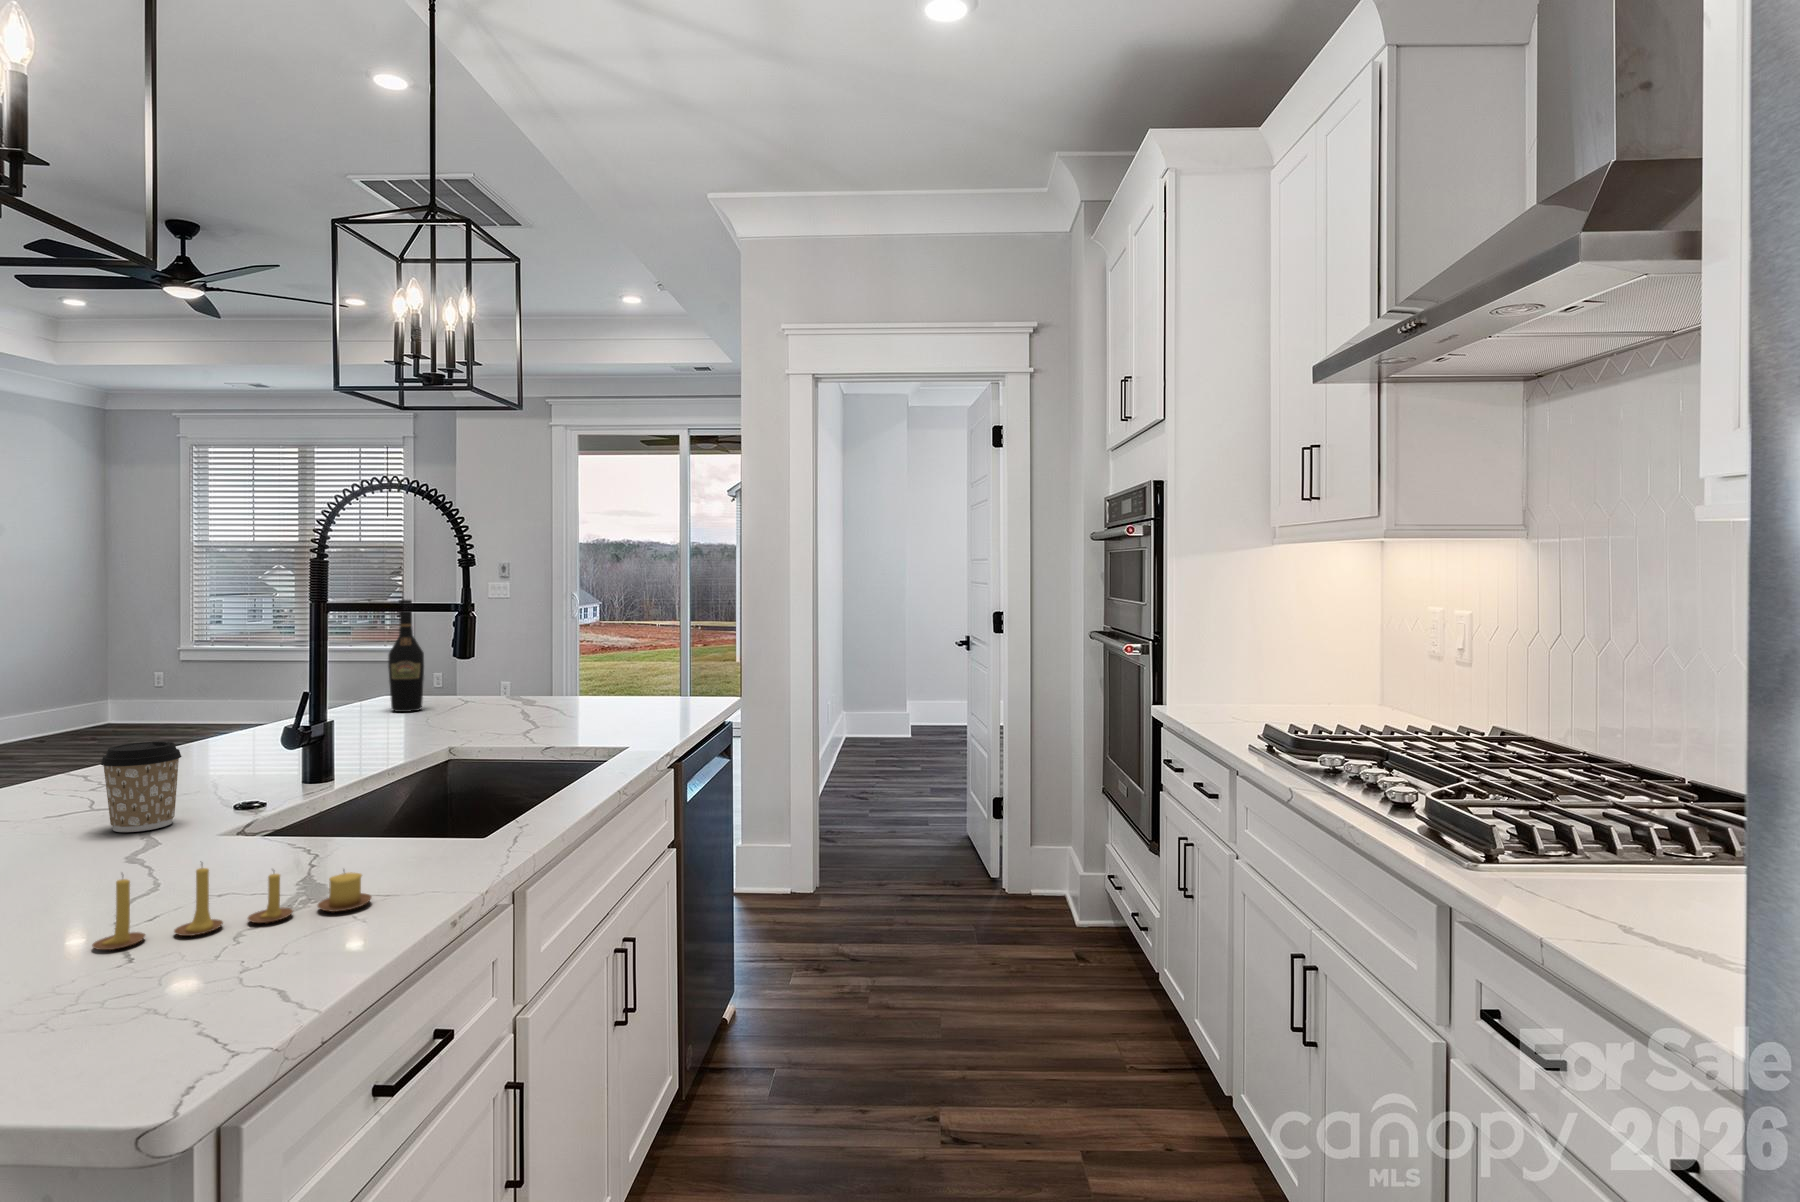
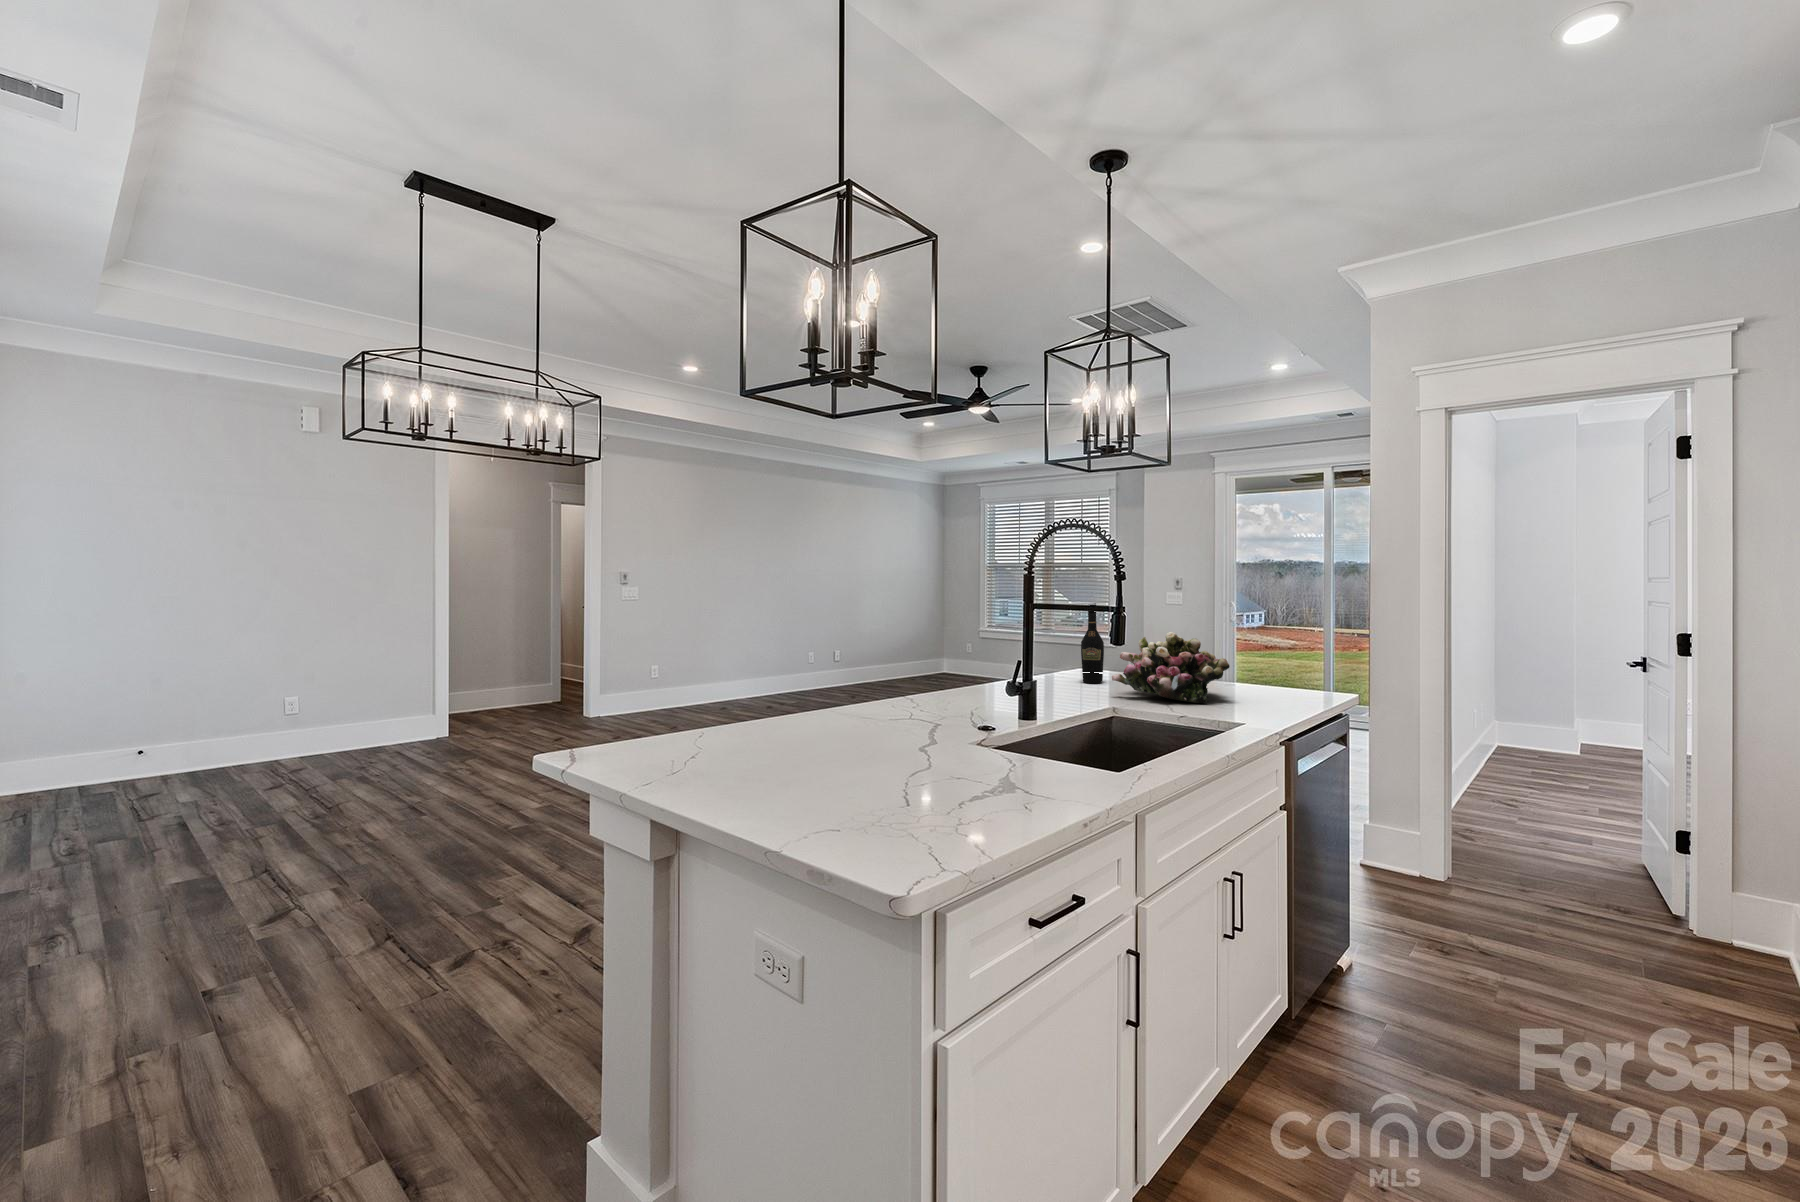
flower arrangement: none [443,635,601,725] -> present [1112,632,1230,703]
coffee cup: present [101,741,182,832] -> none [918,686,954,737]
candle: present [92,865,371,950] -> none [902,753,1035,798]

